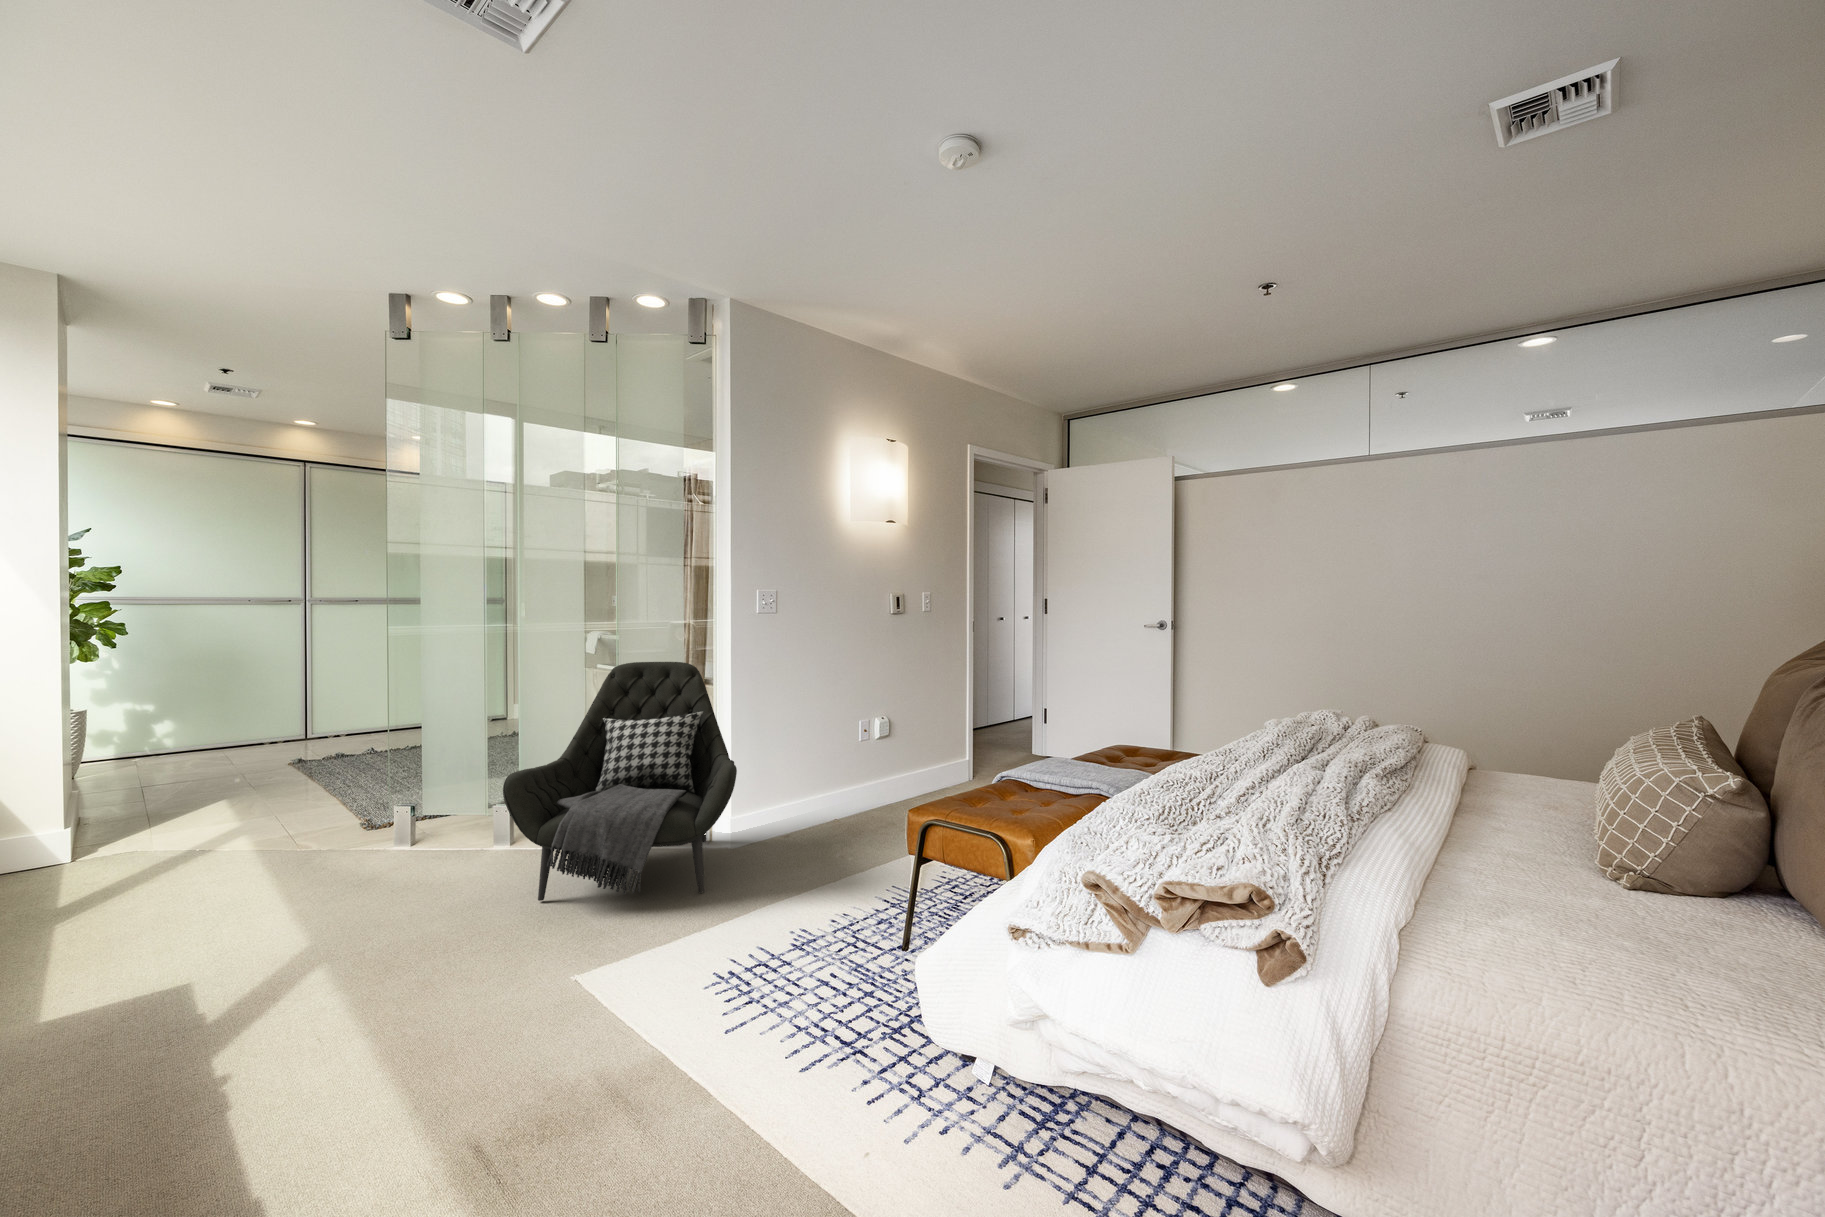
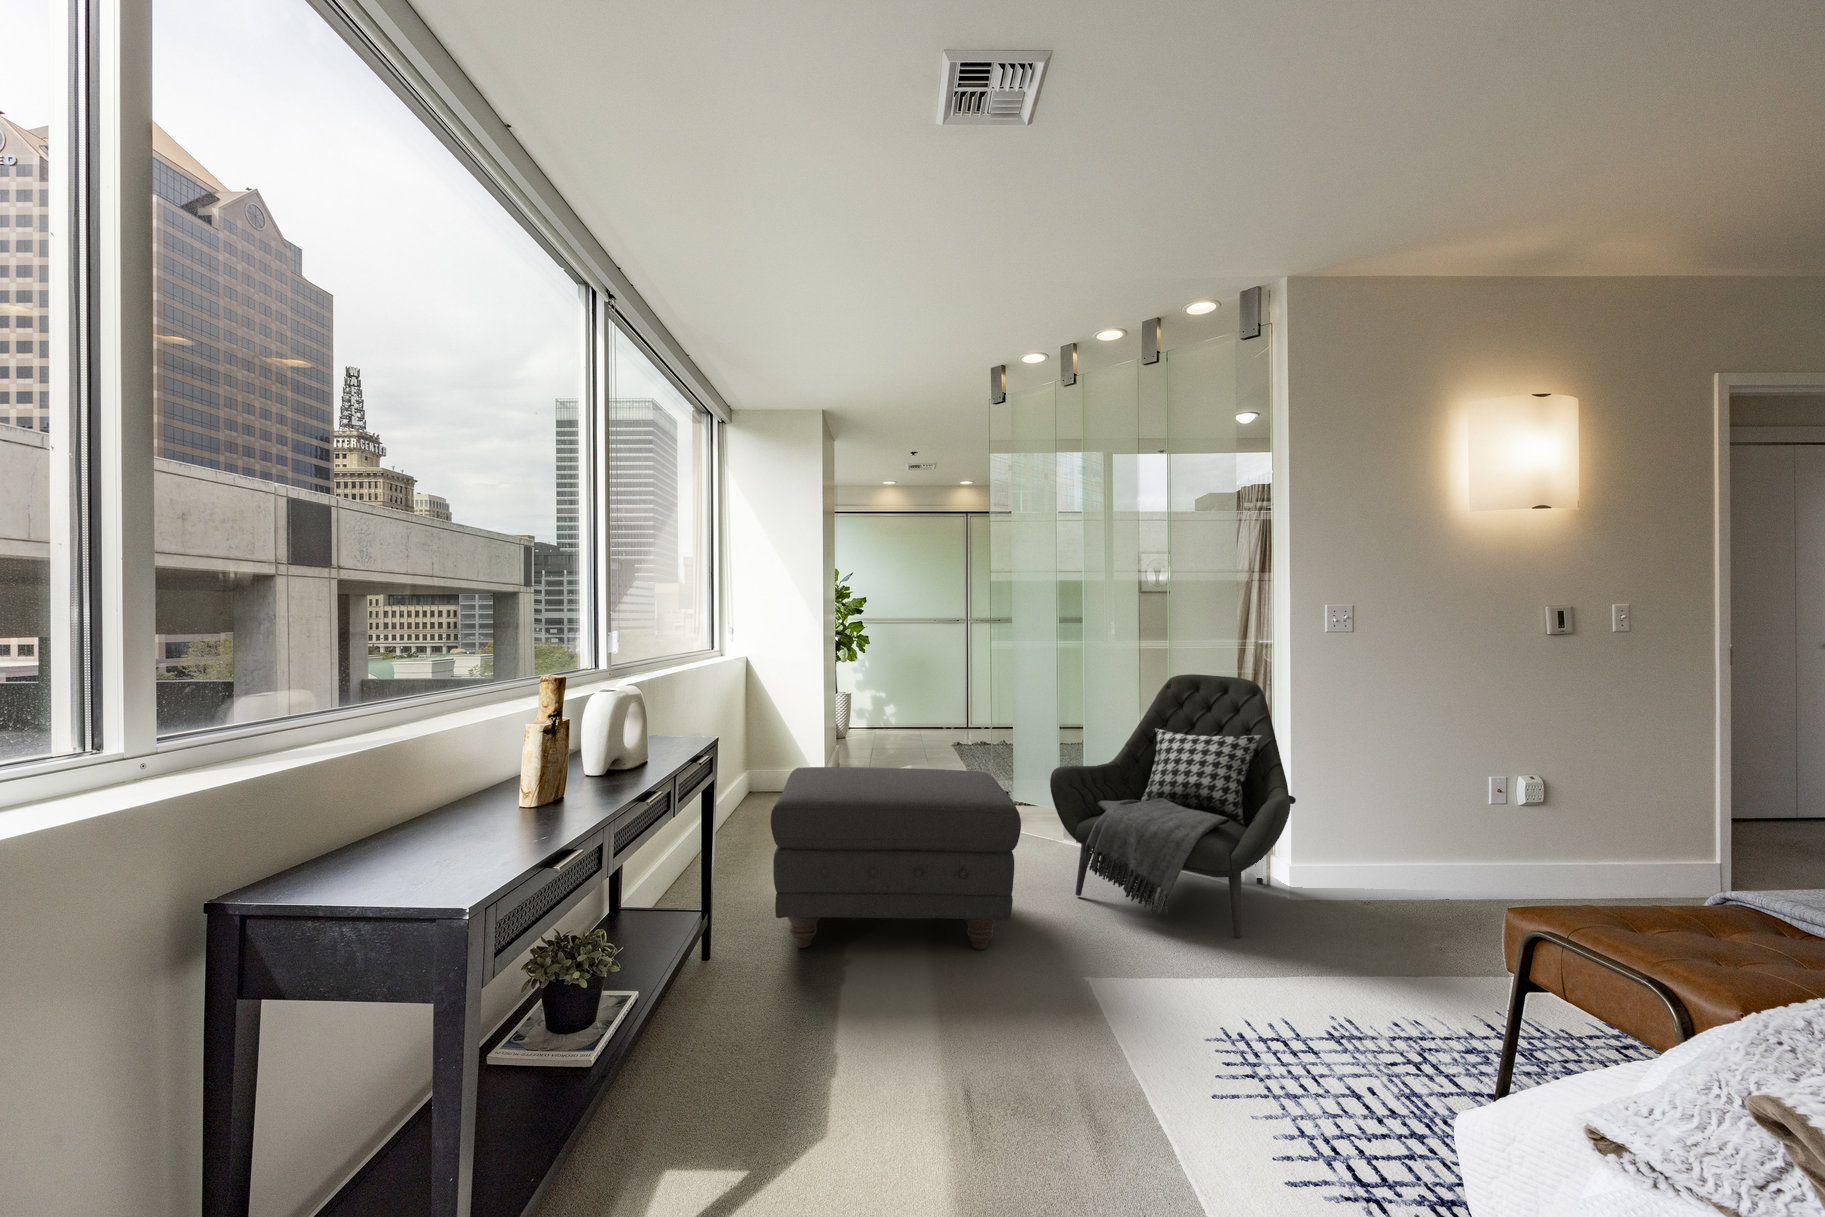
ottoman: none [113,795,497,1081] -> present [771,767,1021,950]

